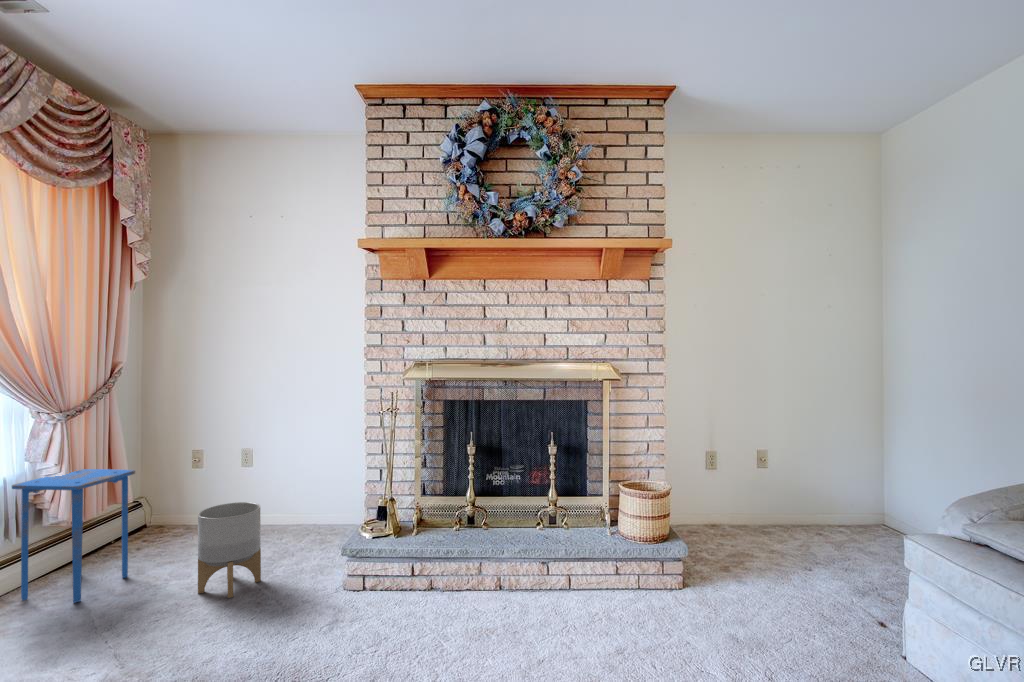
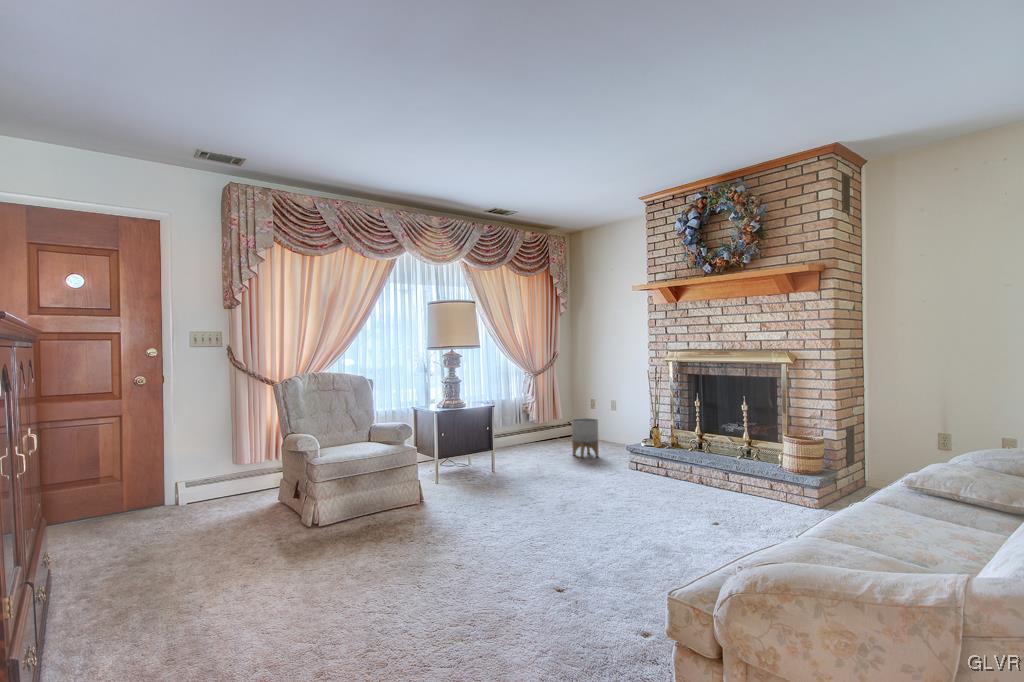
side table: present [12,469,135,603] -> none [518,397,558,449]

